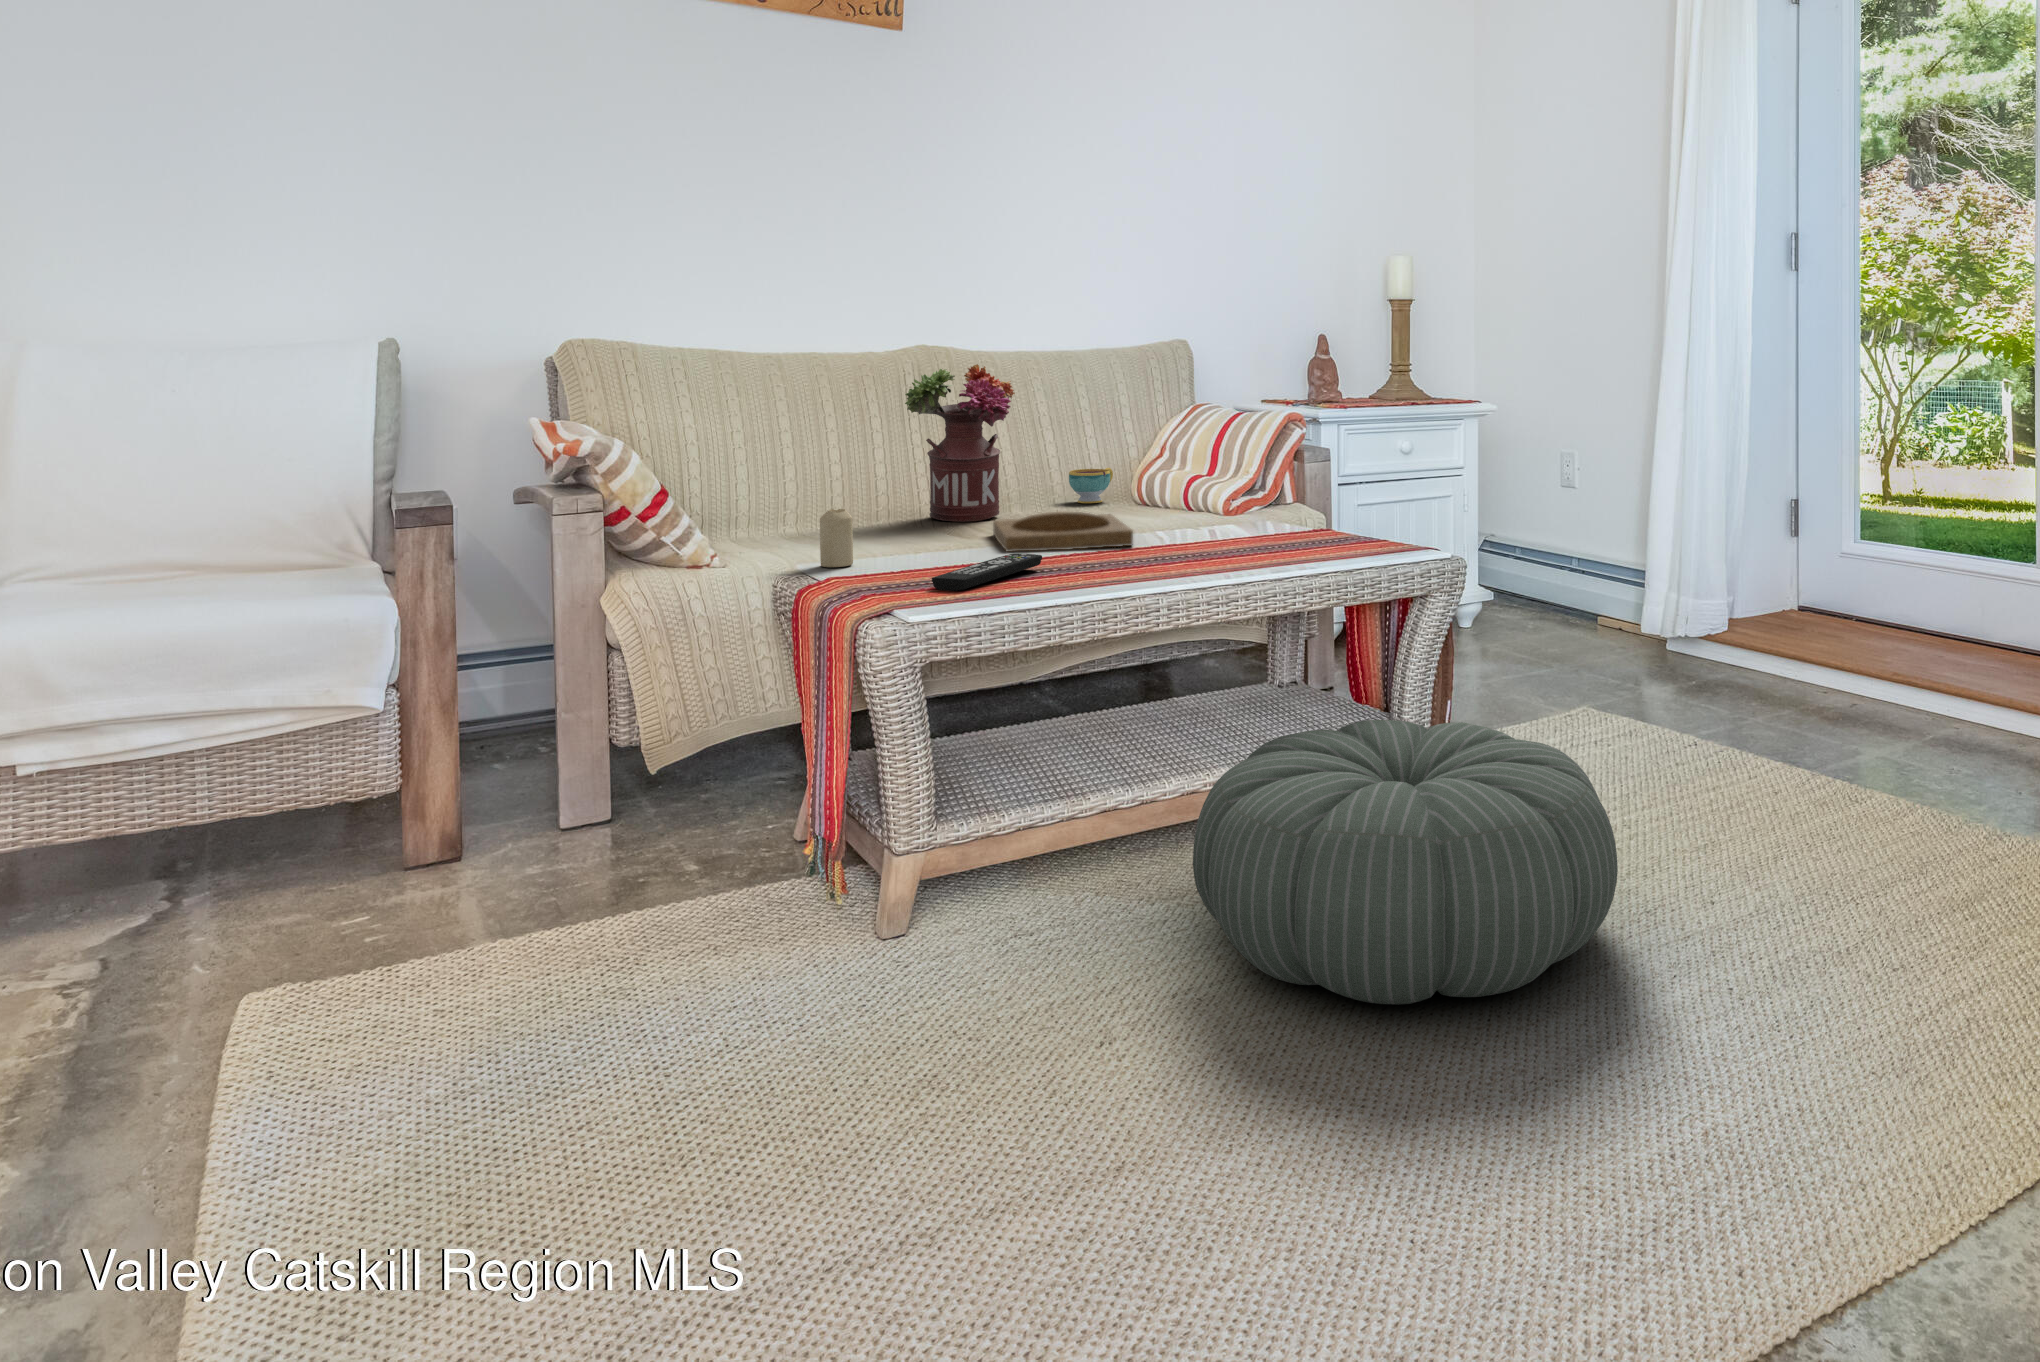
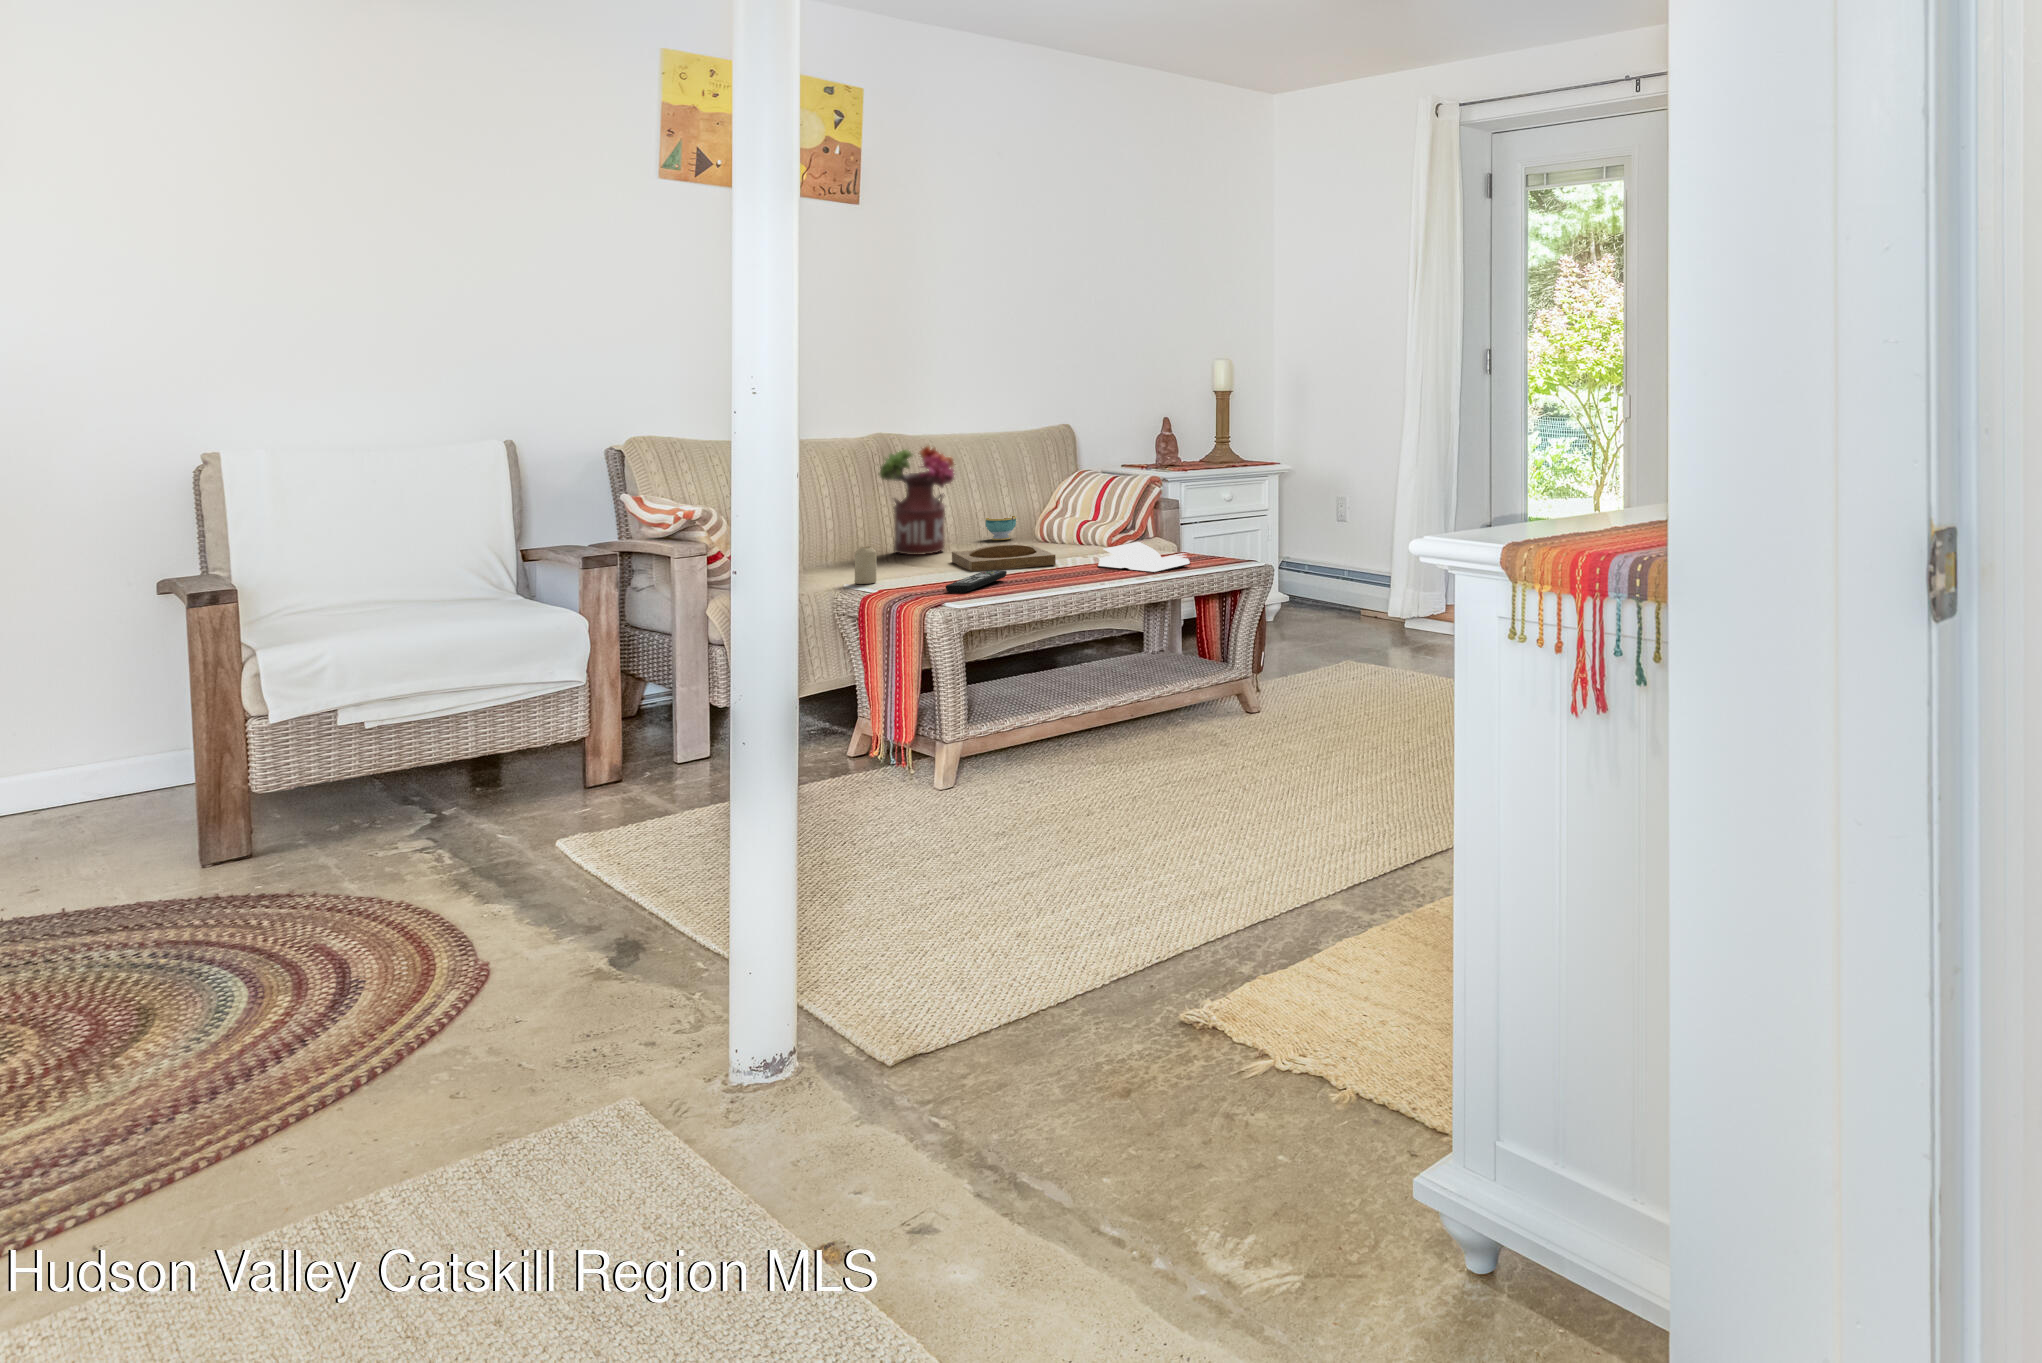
book: none [1191,514,1335,566] -> present [1097,542,1191,573]
pouf: present [1193,720,1618,1004] -> none [1125,655,1362,795]

